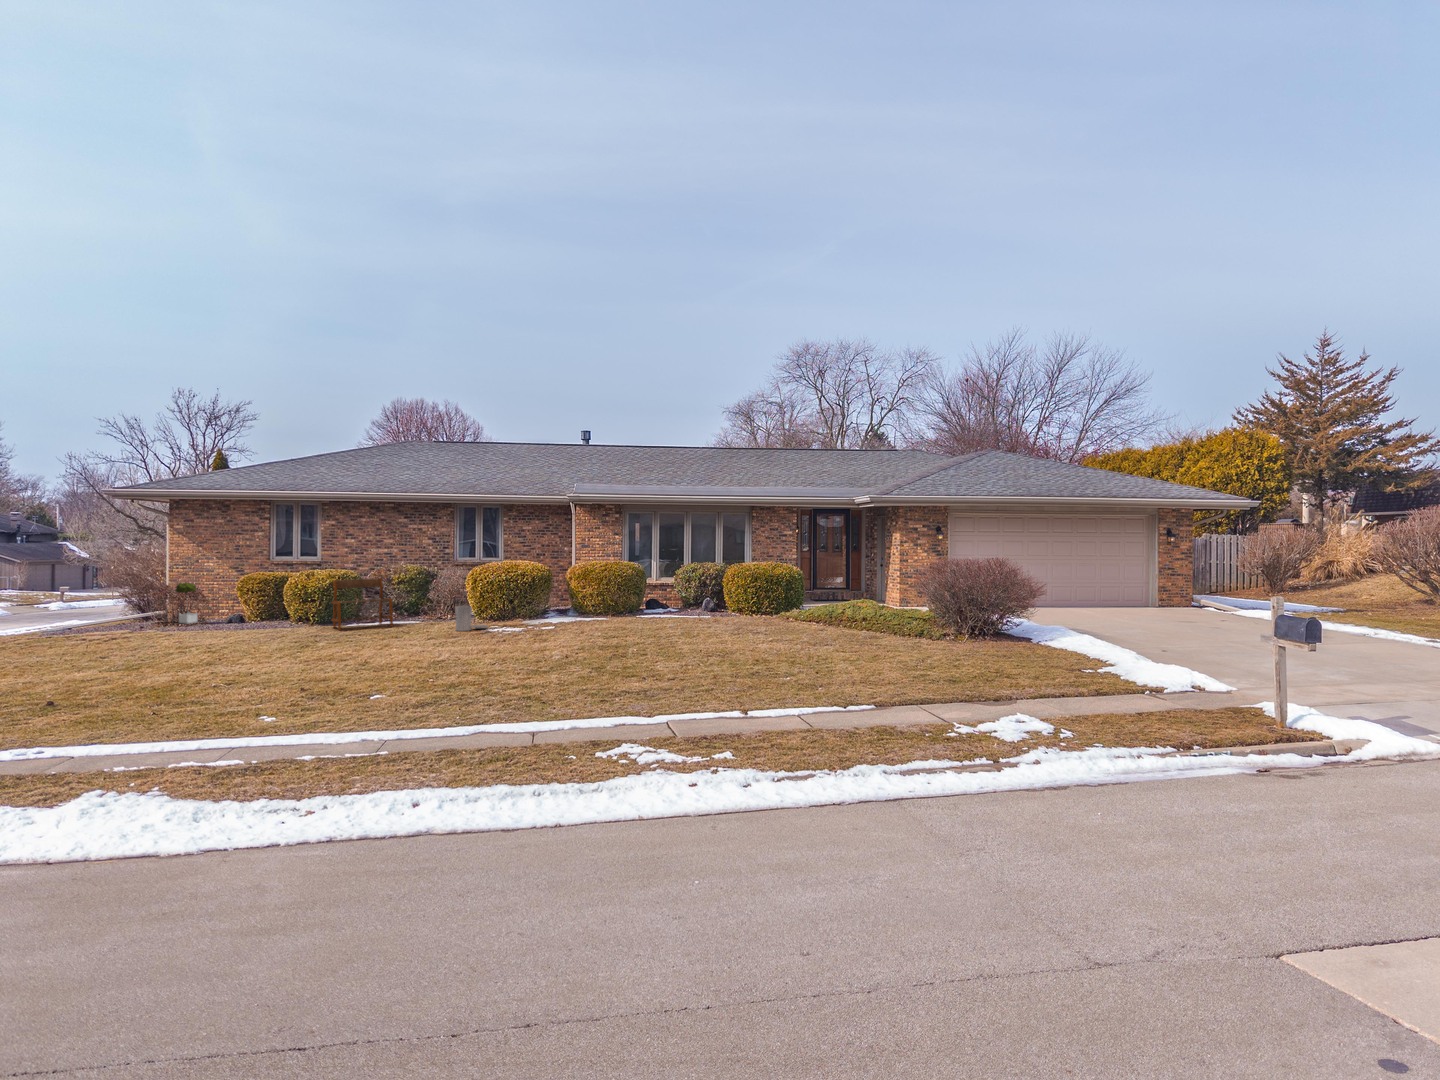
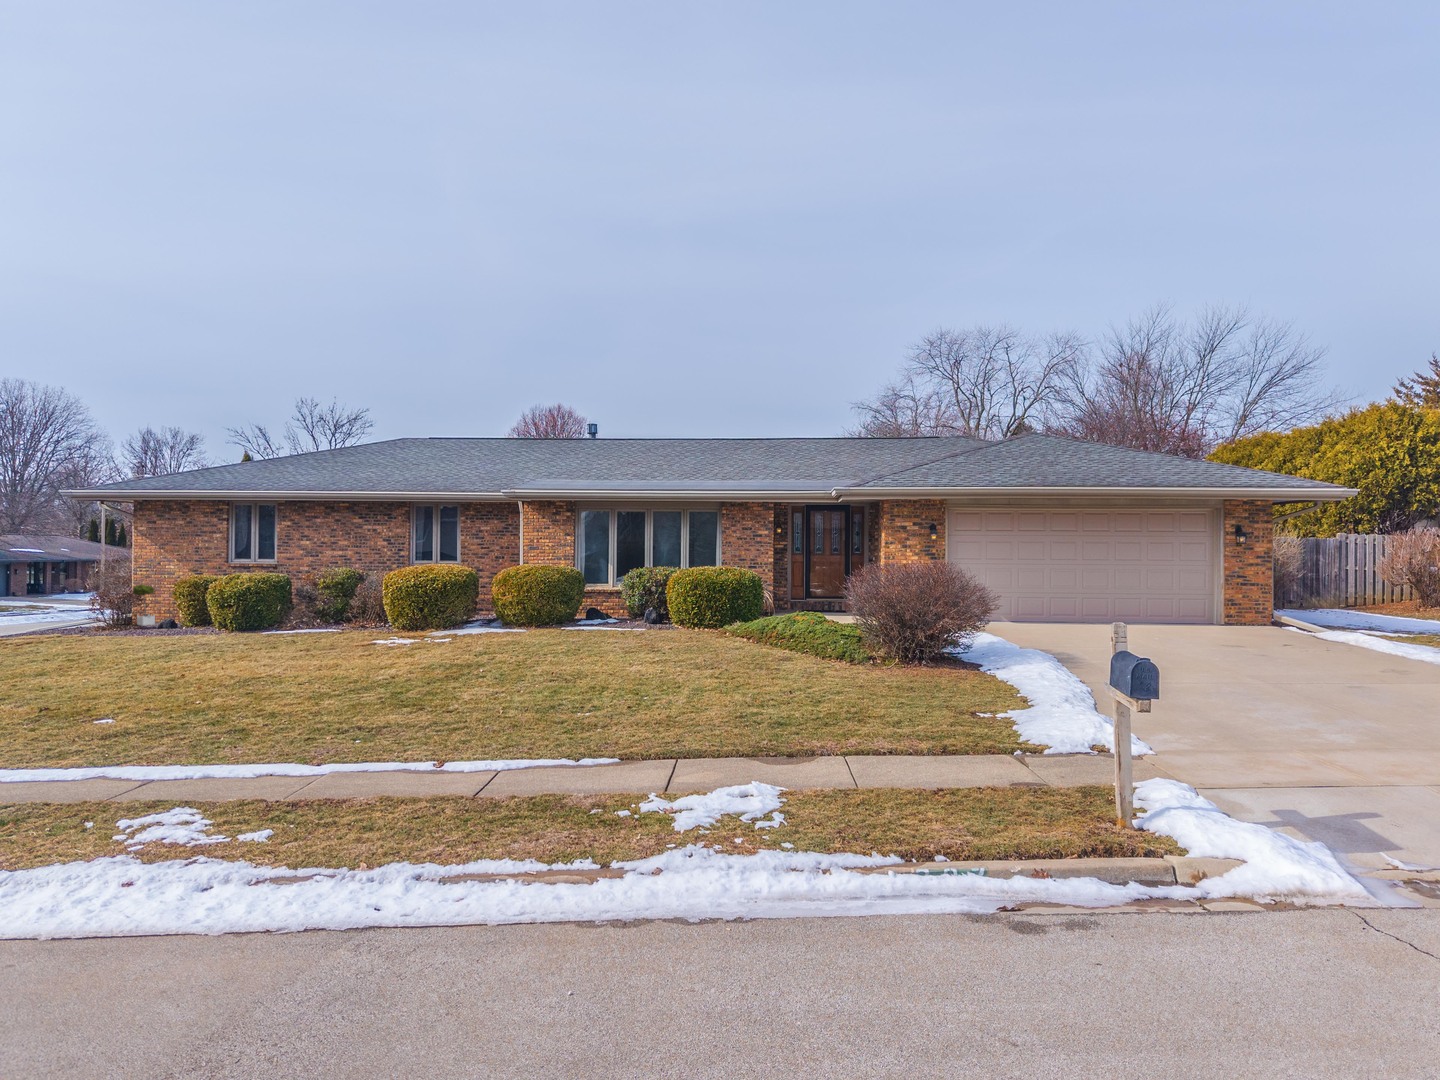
bench: present [332,578,393,630] -> none [253,581,315,636]
trash can: present [455,606,488,631] -> none [362,611,398,639]

